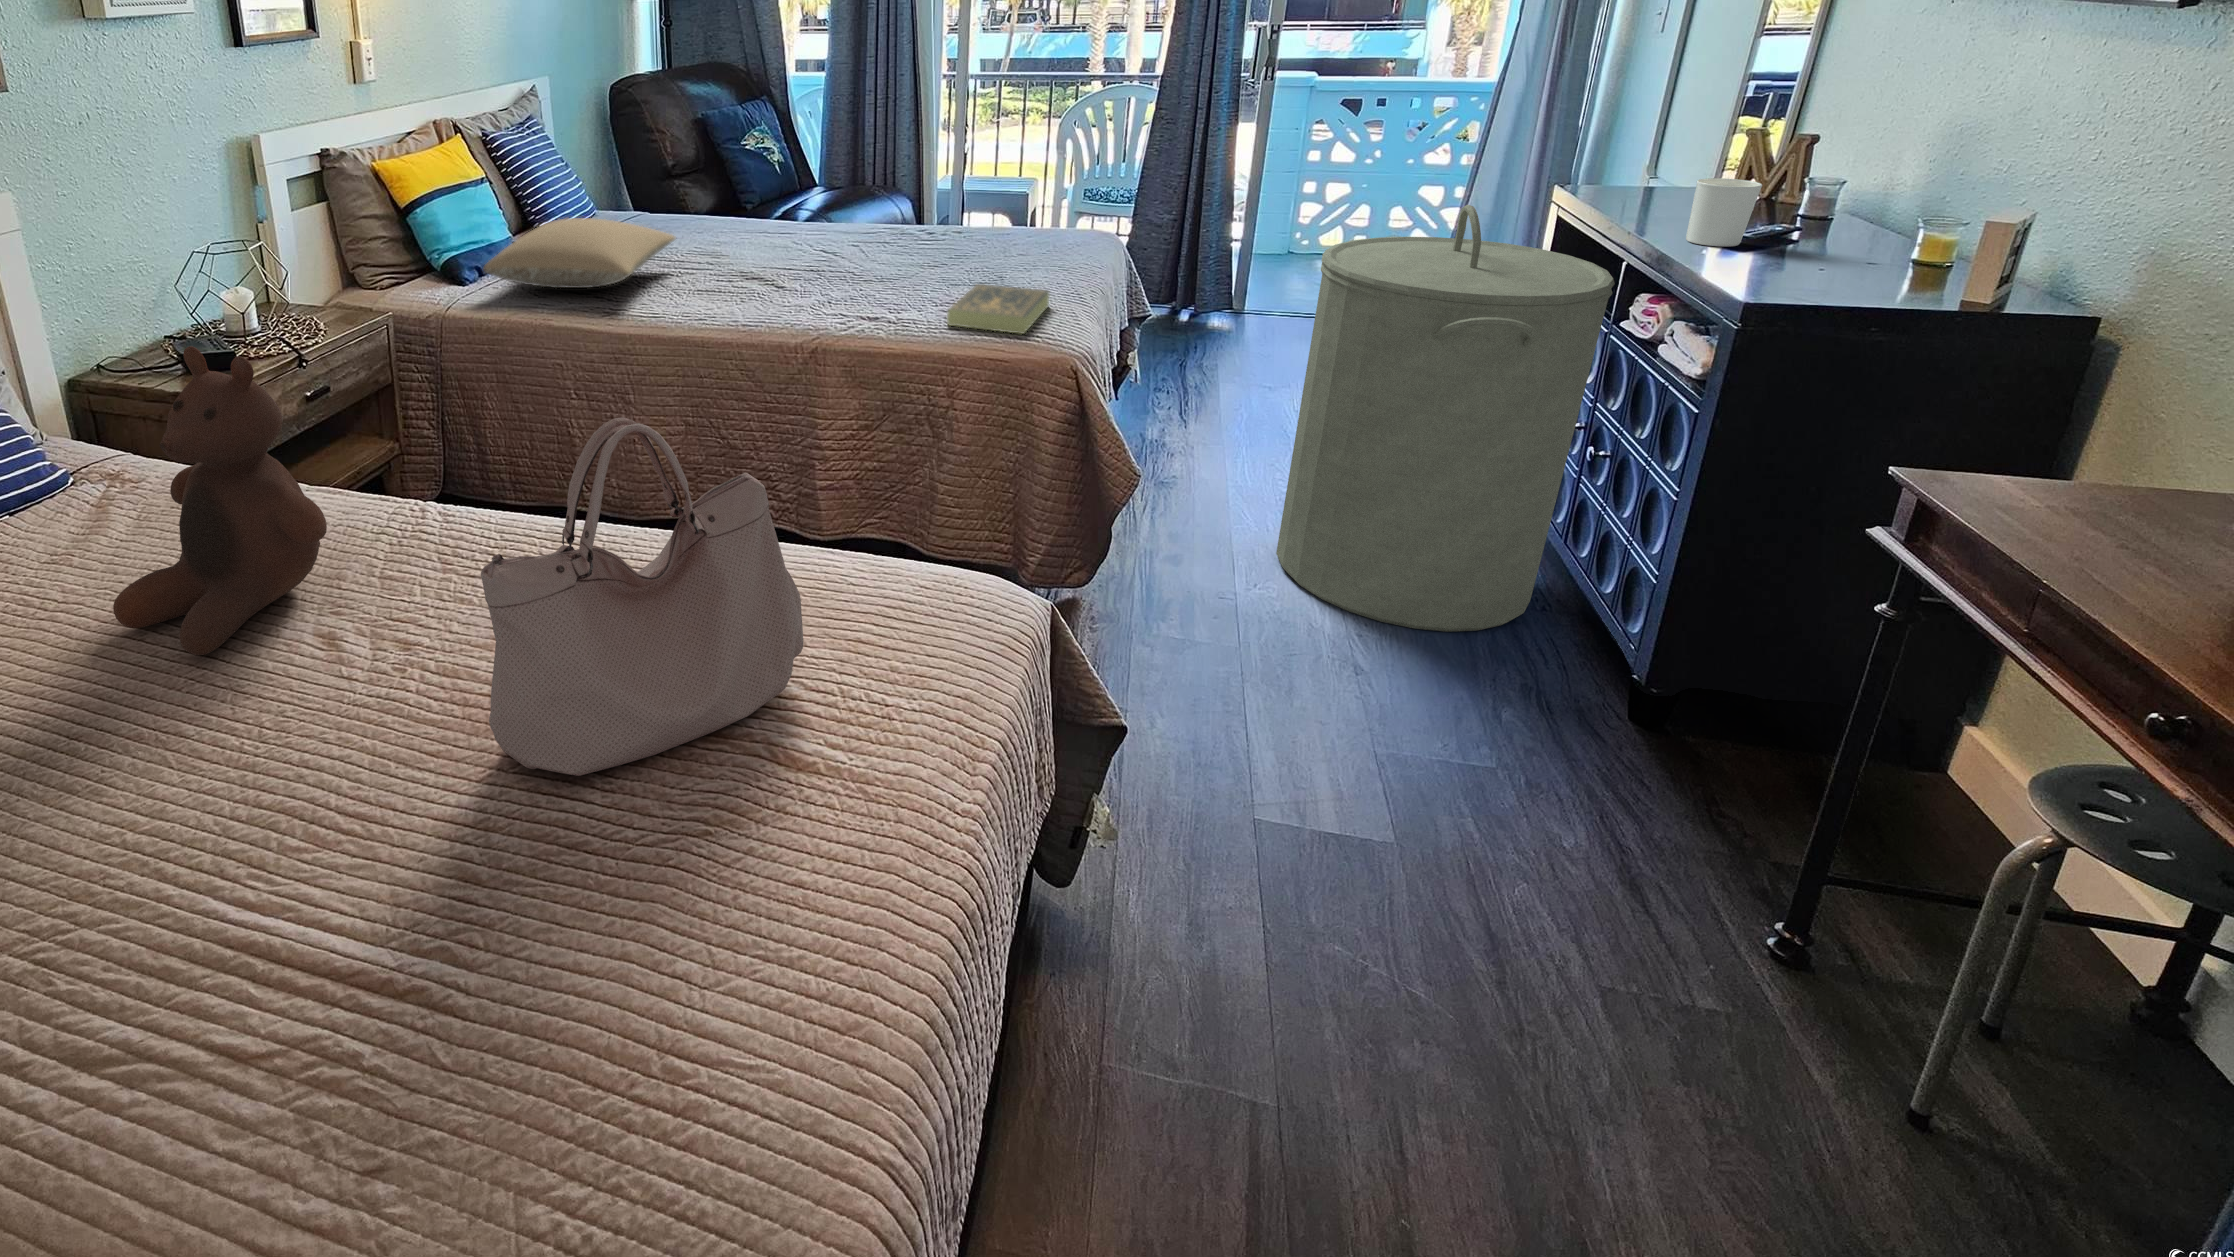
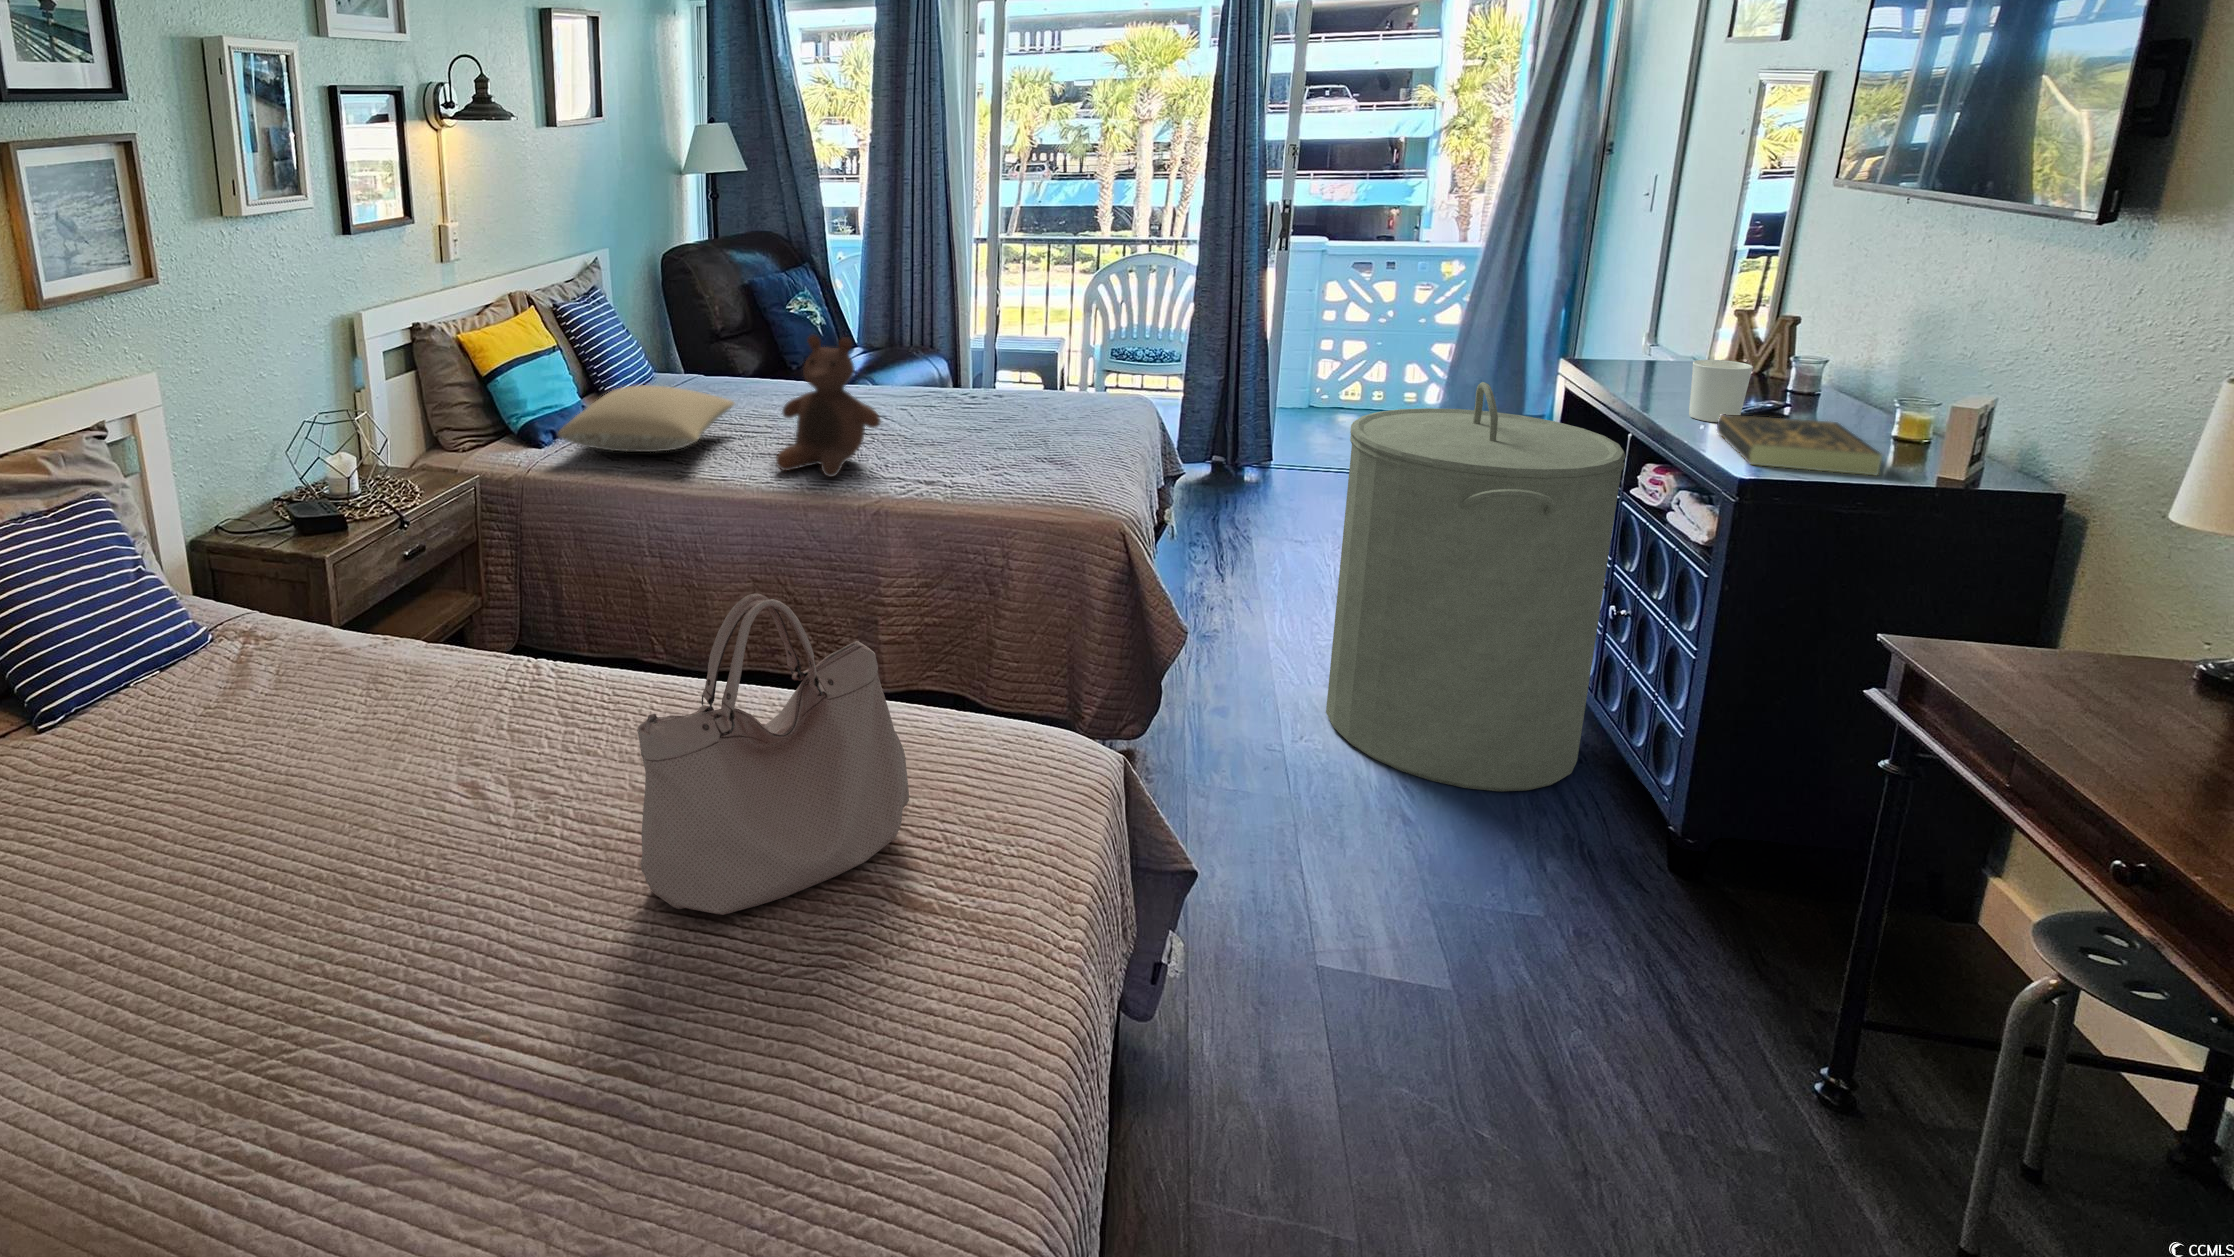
book: present [947,284,1049,334] -> present [1717,415,1882,475]
stuffed bear: present [113,346,327,655] -> present [776,335,880,477]

